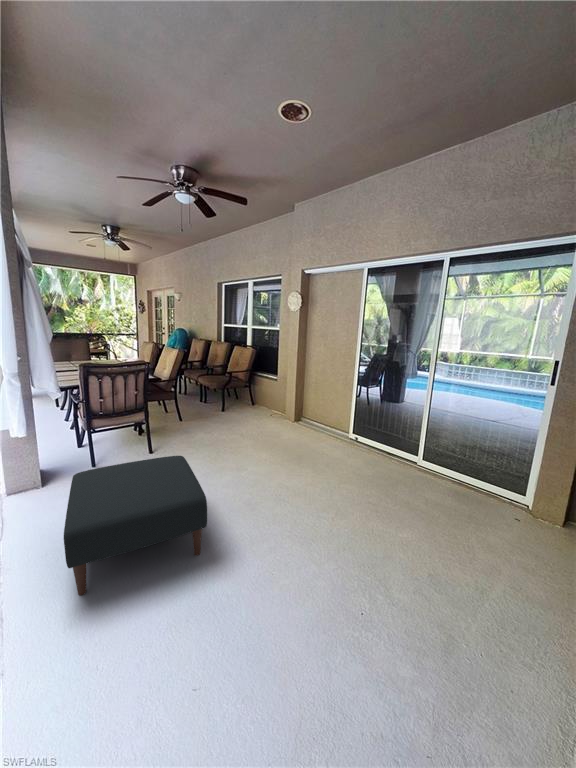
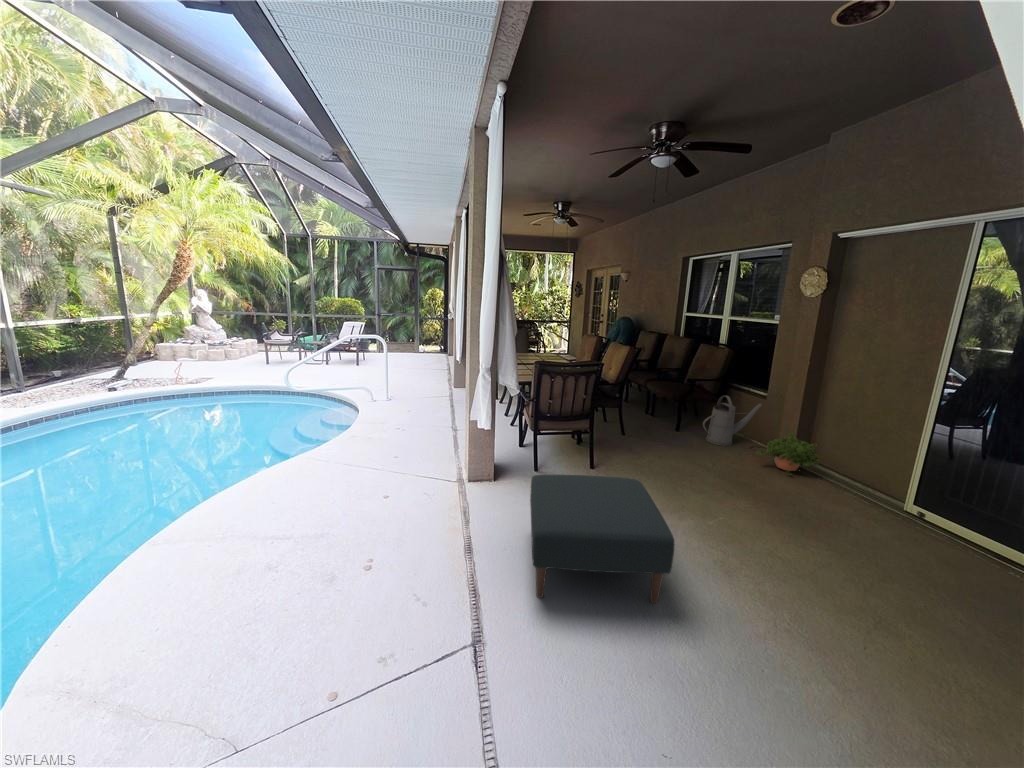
watering can: none [240,382,276,417] -> present [703,396,762,446]
potted plant: none [273,402,310,430] -> present [758,434,818,475]

